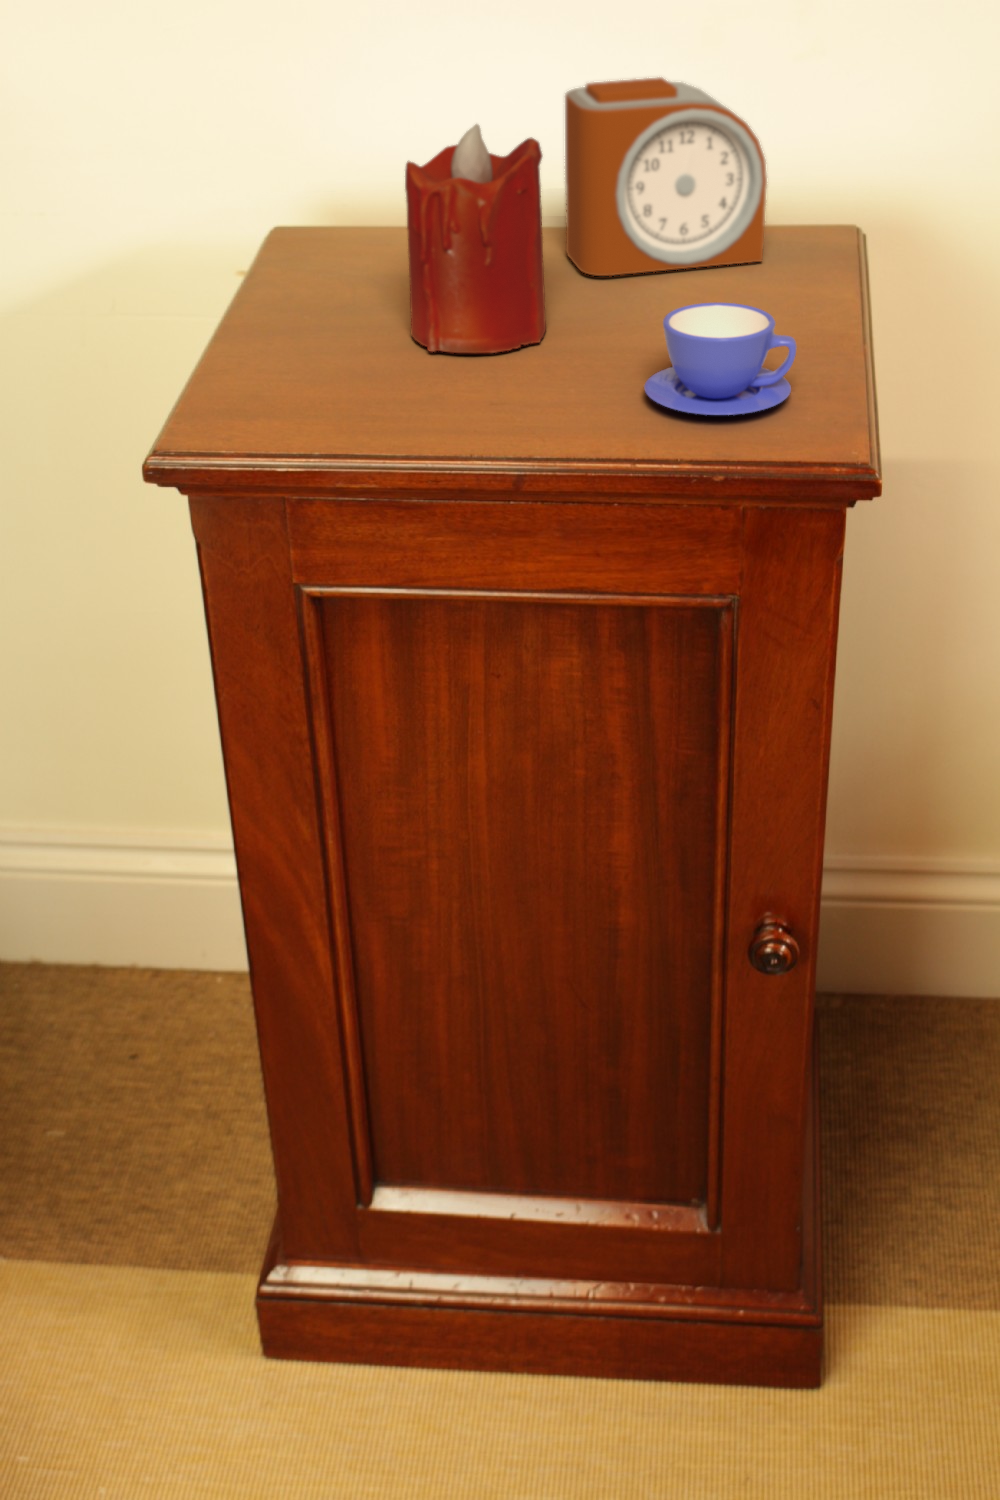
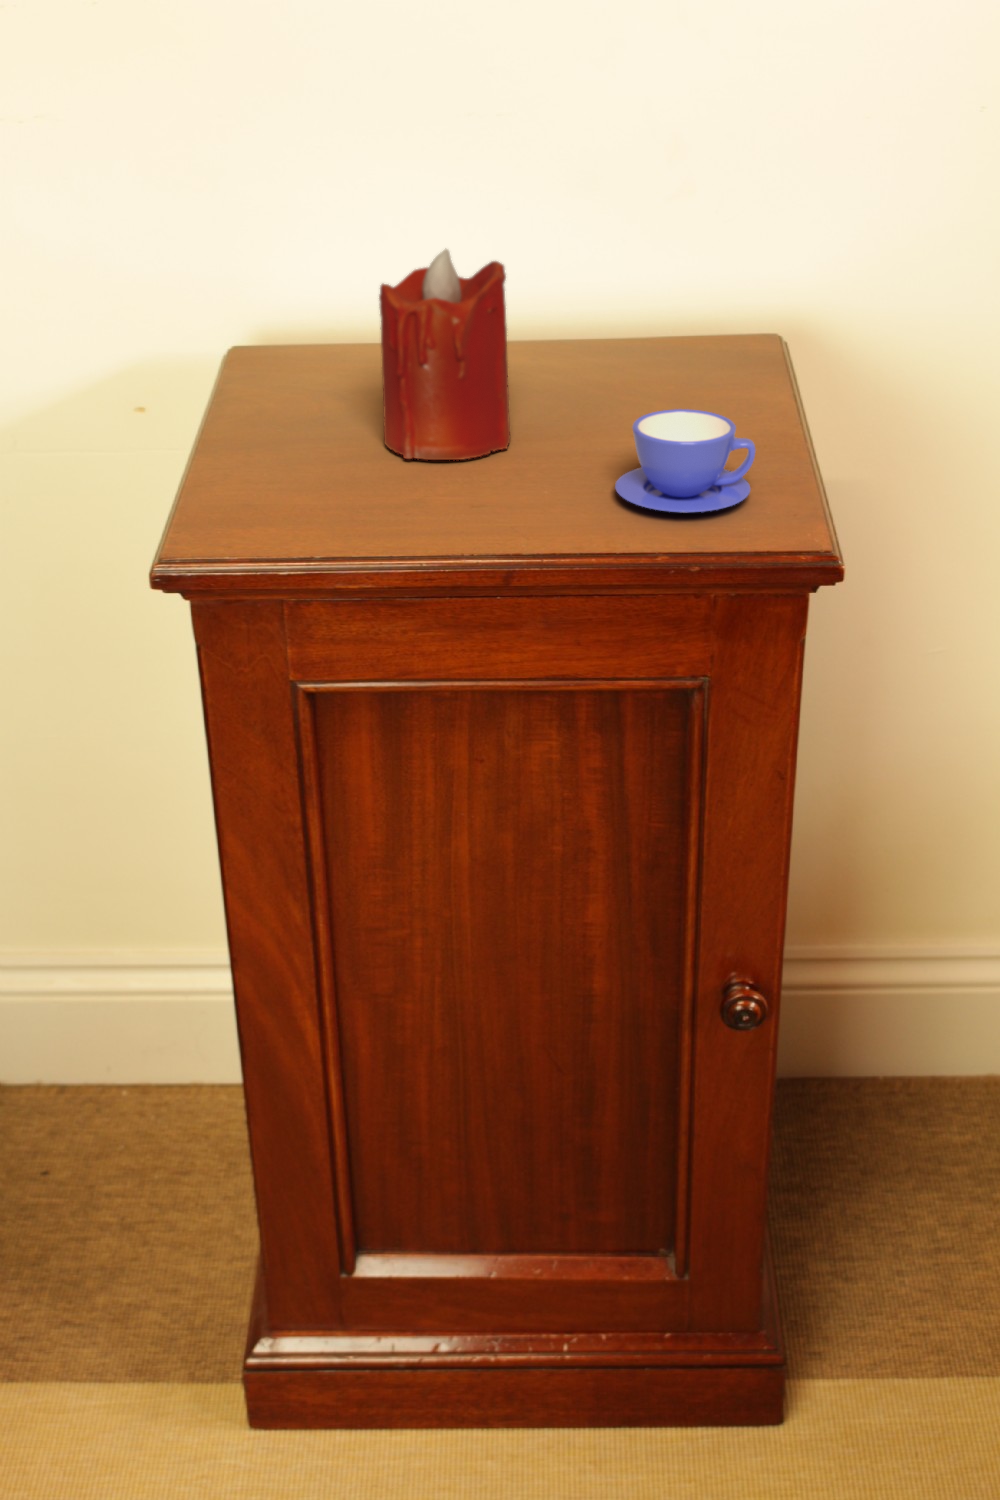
alarm clock: present [565,78,767,276] -> none [513,205,700,386]

